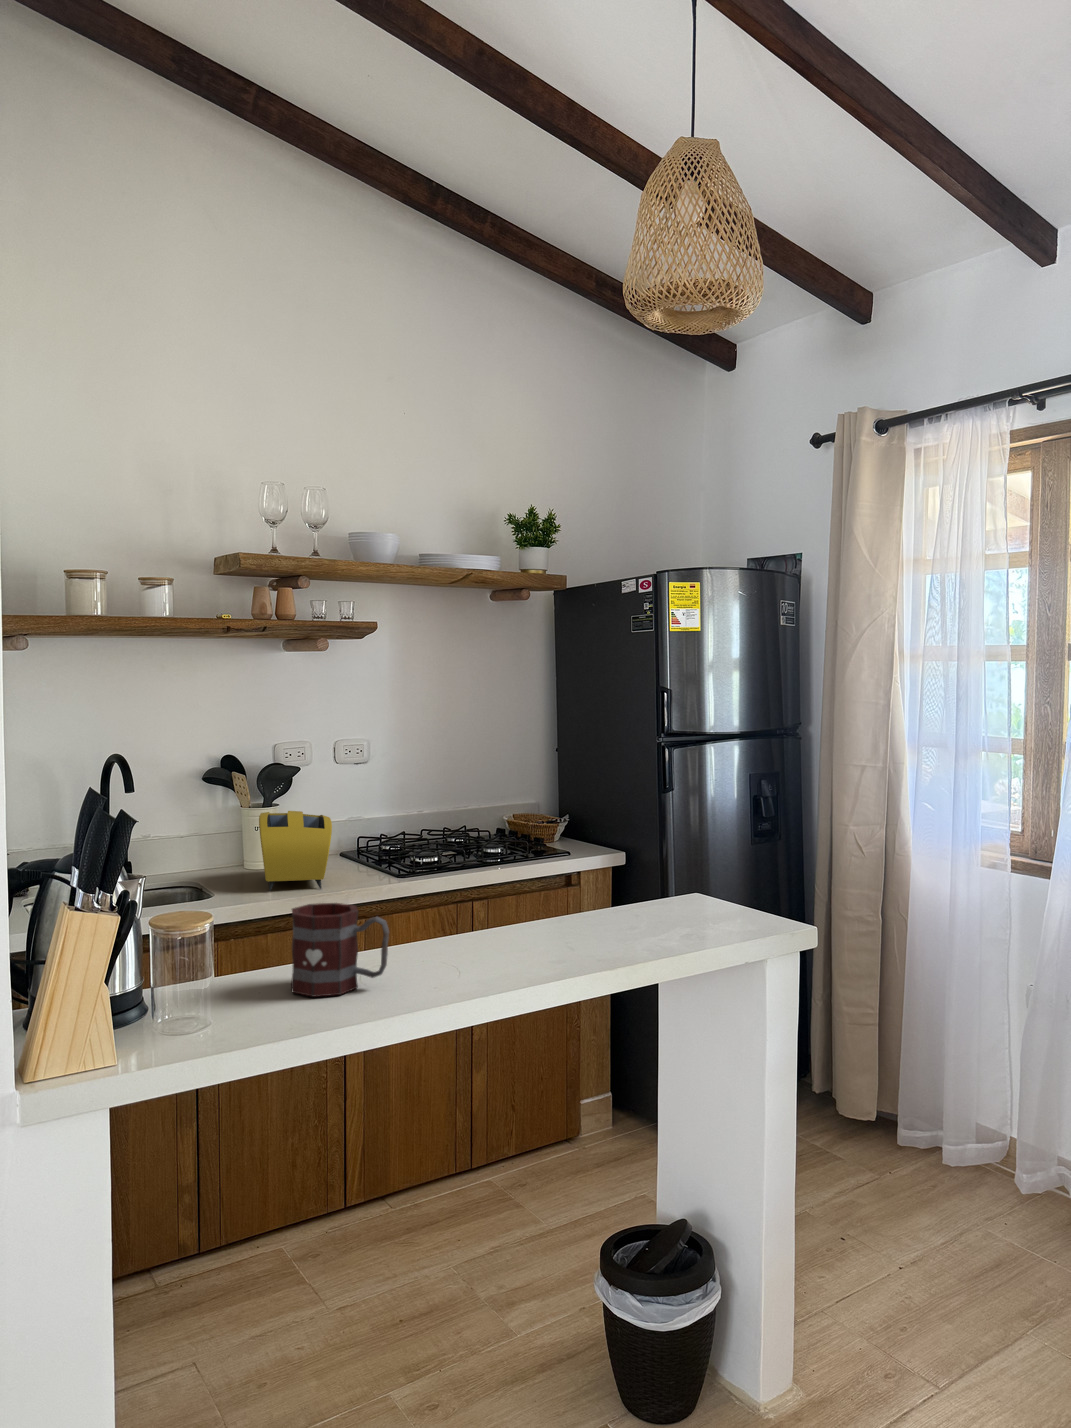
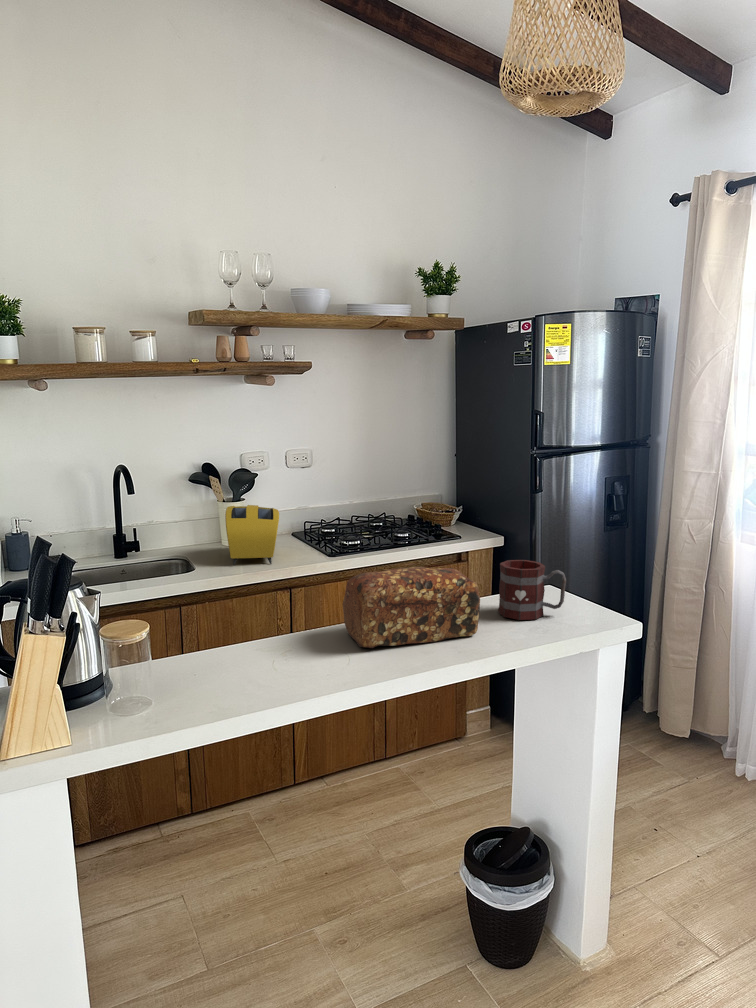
bread loaf: none [445,864,621,965] -> present [343,566,480,648]
mug: present [291,903,389,997] -> present [498,560,566,620]

